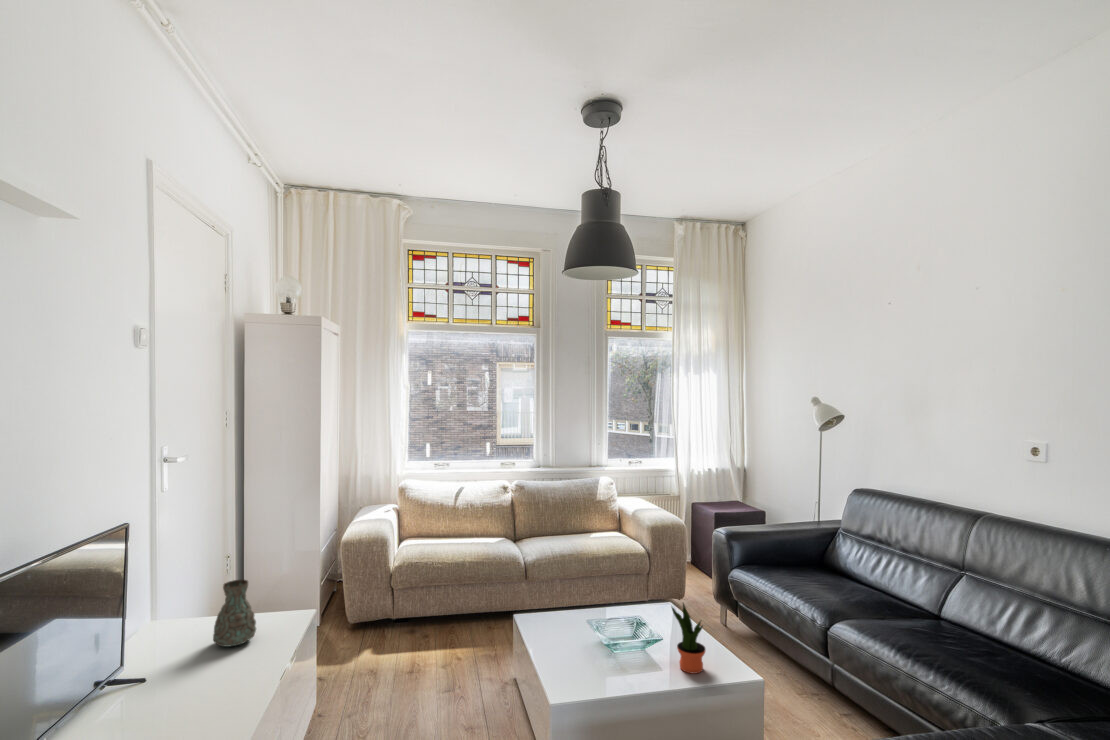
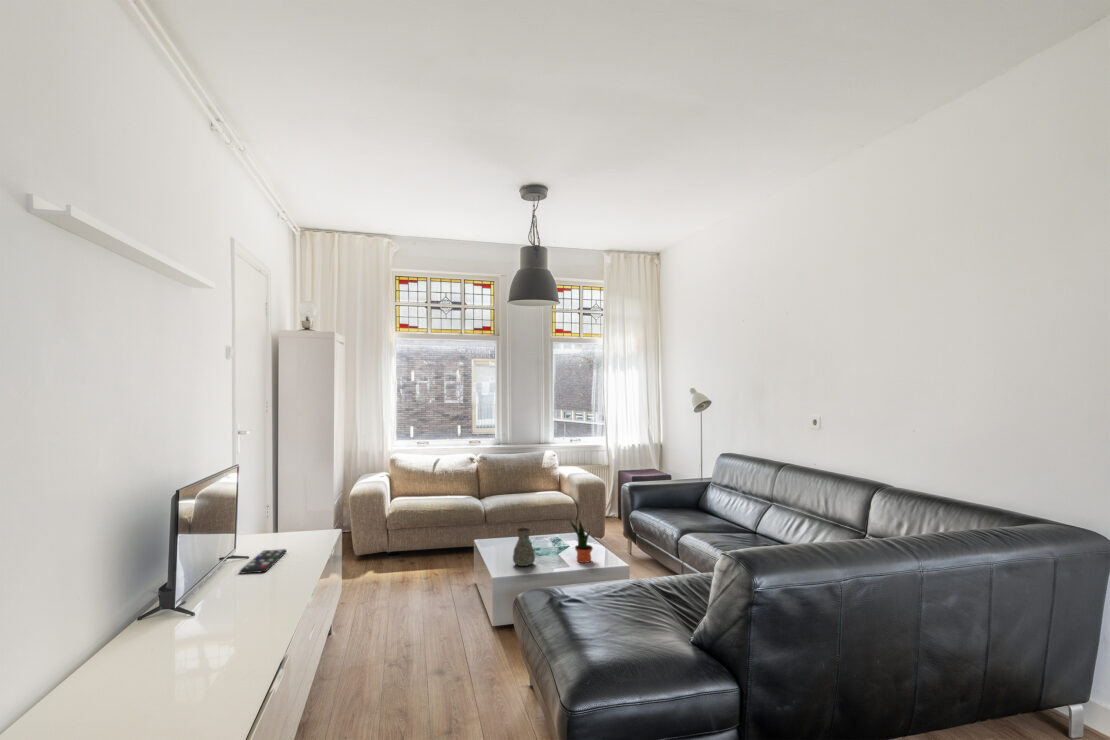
decorative vase: present [213,580,256,647] -> present [513,528,535,566]
remote control: none [124,656,221,719] -> present [240,549,286,573]

